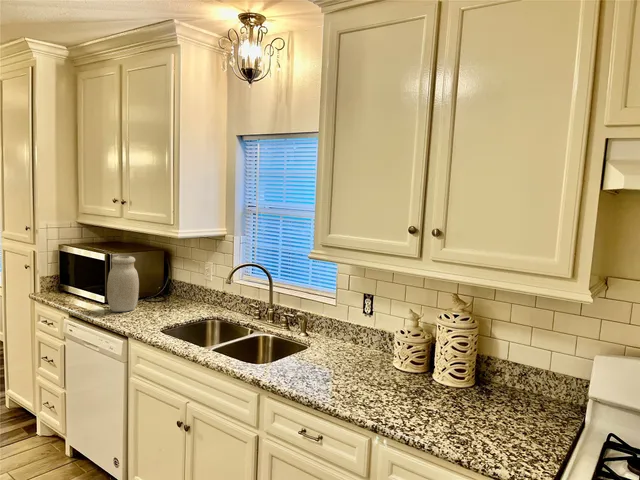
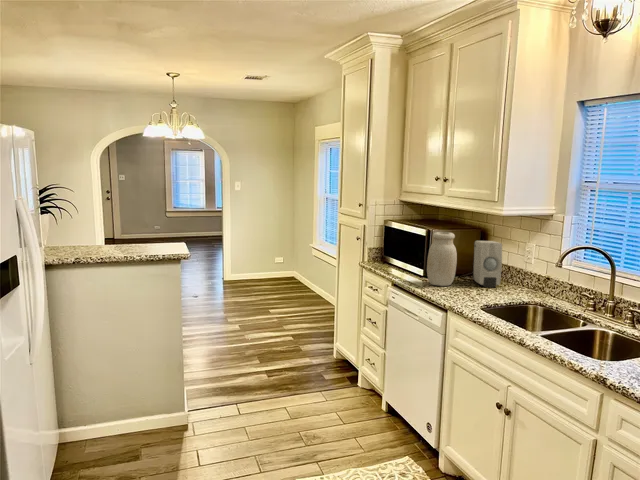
soap dispenser: none [157,262,184,307] -> present [473,241,502,287]

